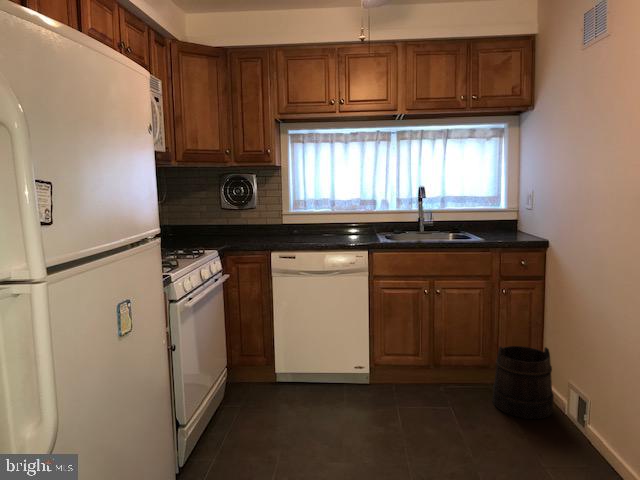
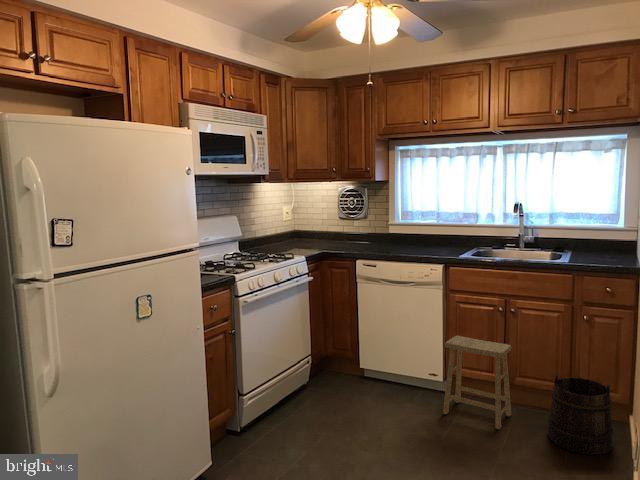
footstool: none [391,322,455,412] -> present [443,336,512,429]

